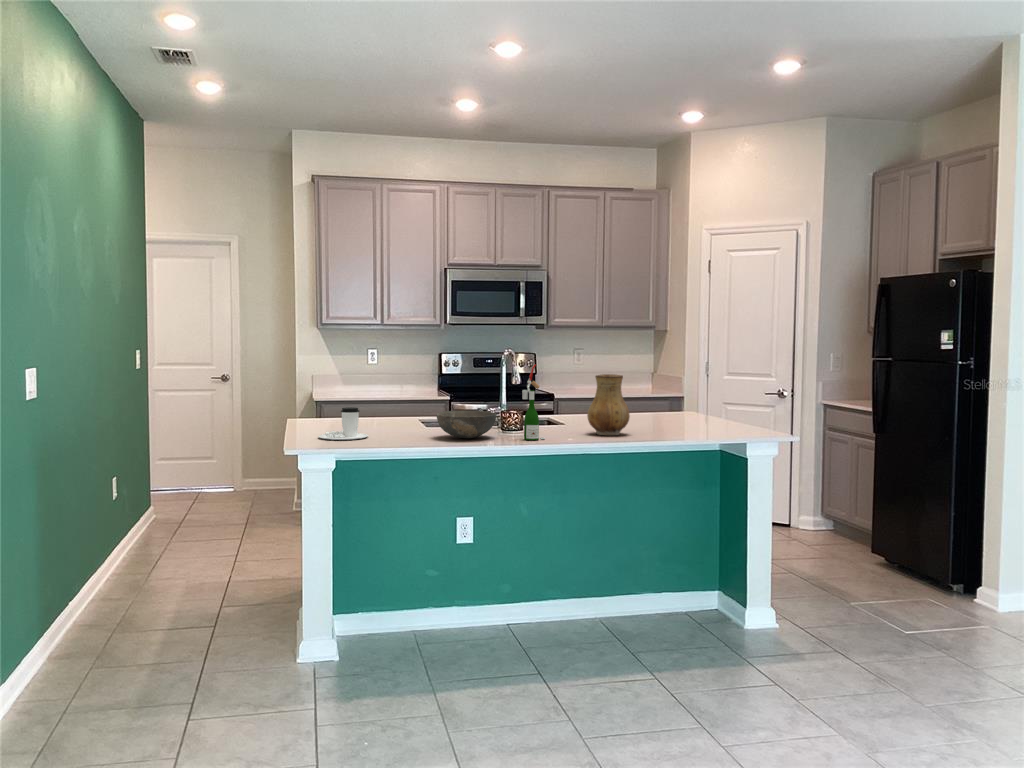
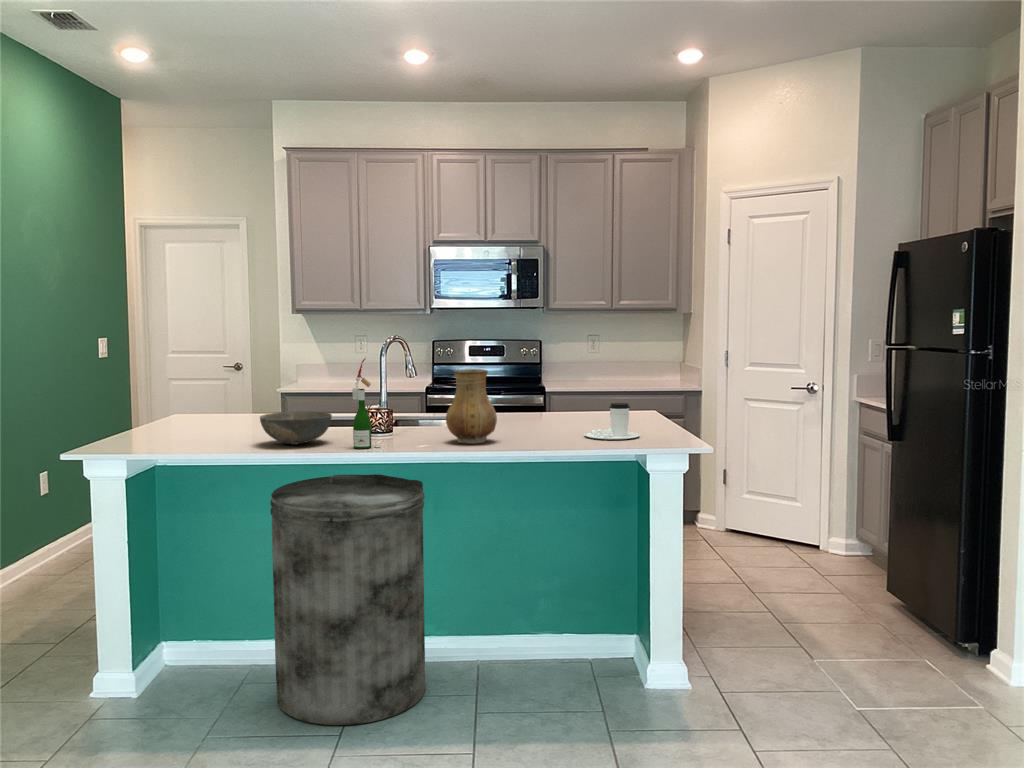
coffee cup: present [318,407,368,440] -> present [584,403,639,440]
trash can: none [457,463,585,671] -> present [270,474,425,725]

